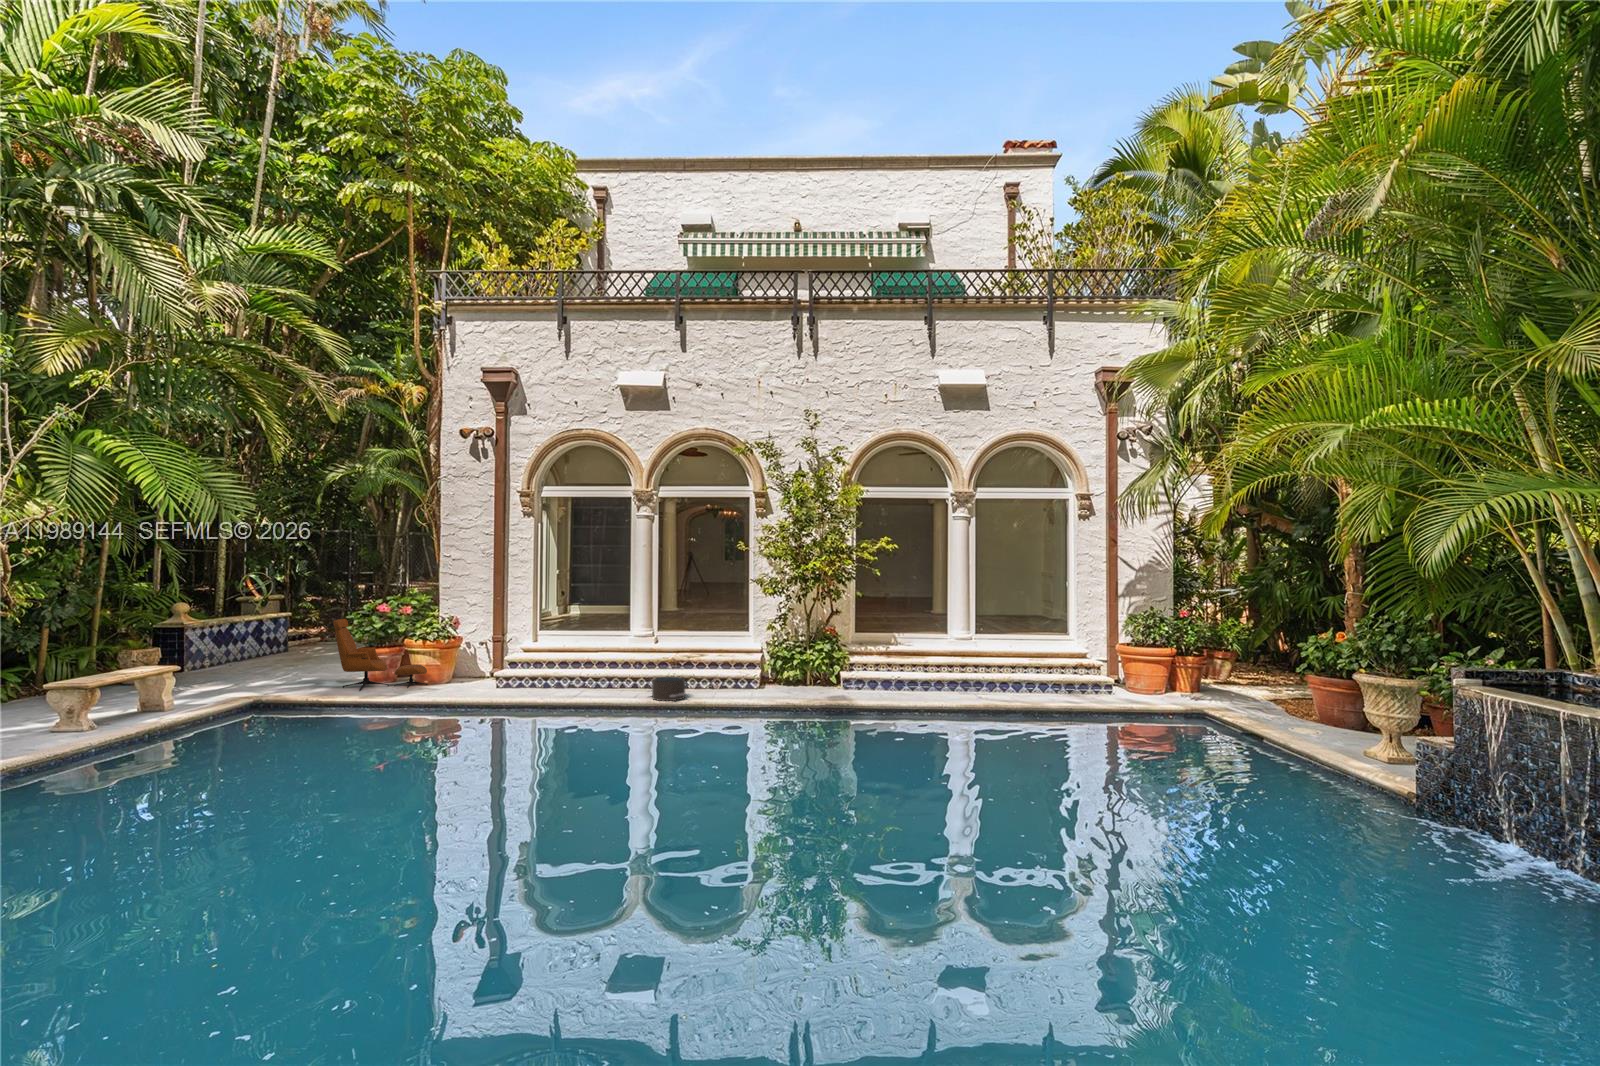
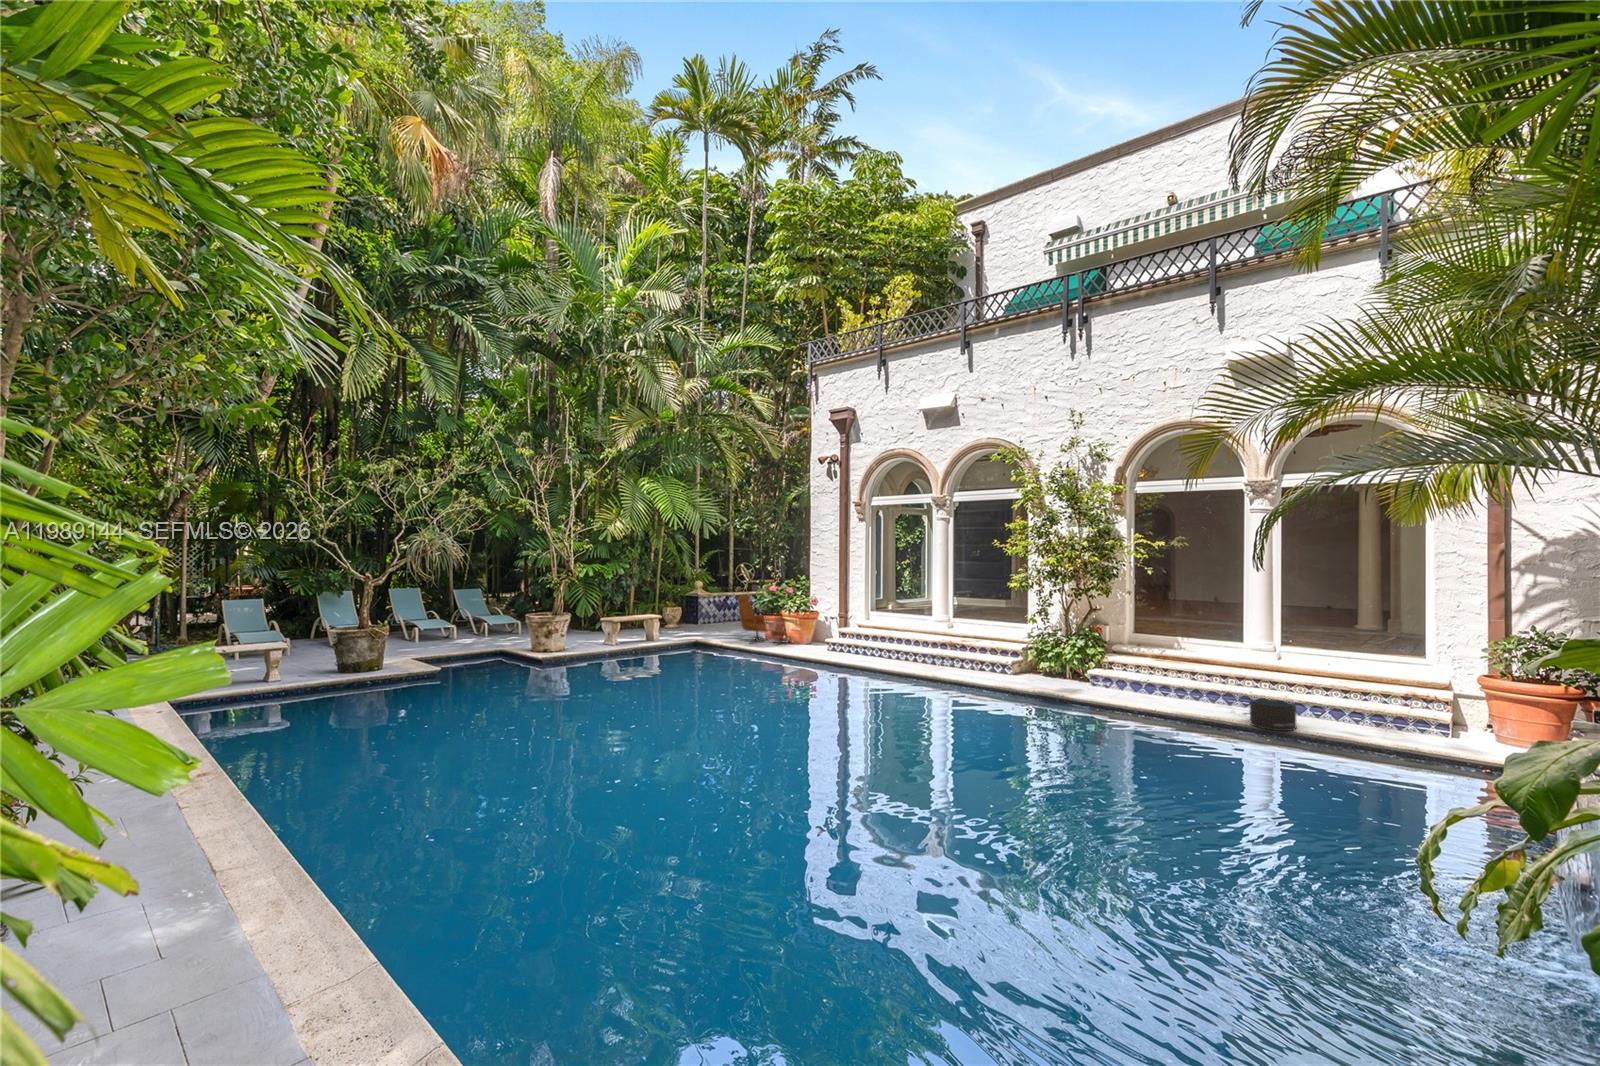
pouf: present [651,677,685,701] -> present [1244,699,1296,731]

